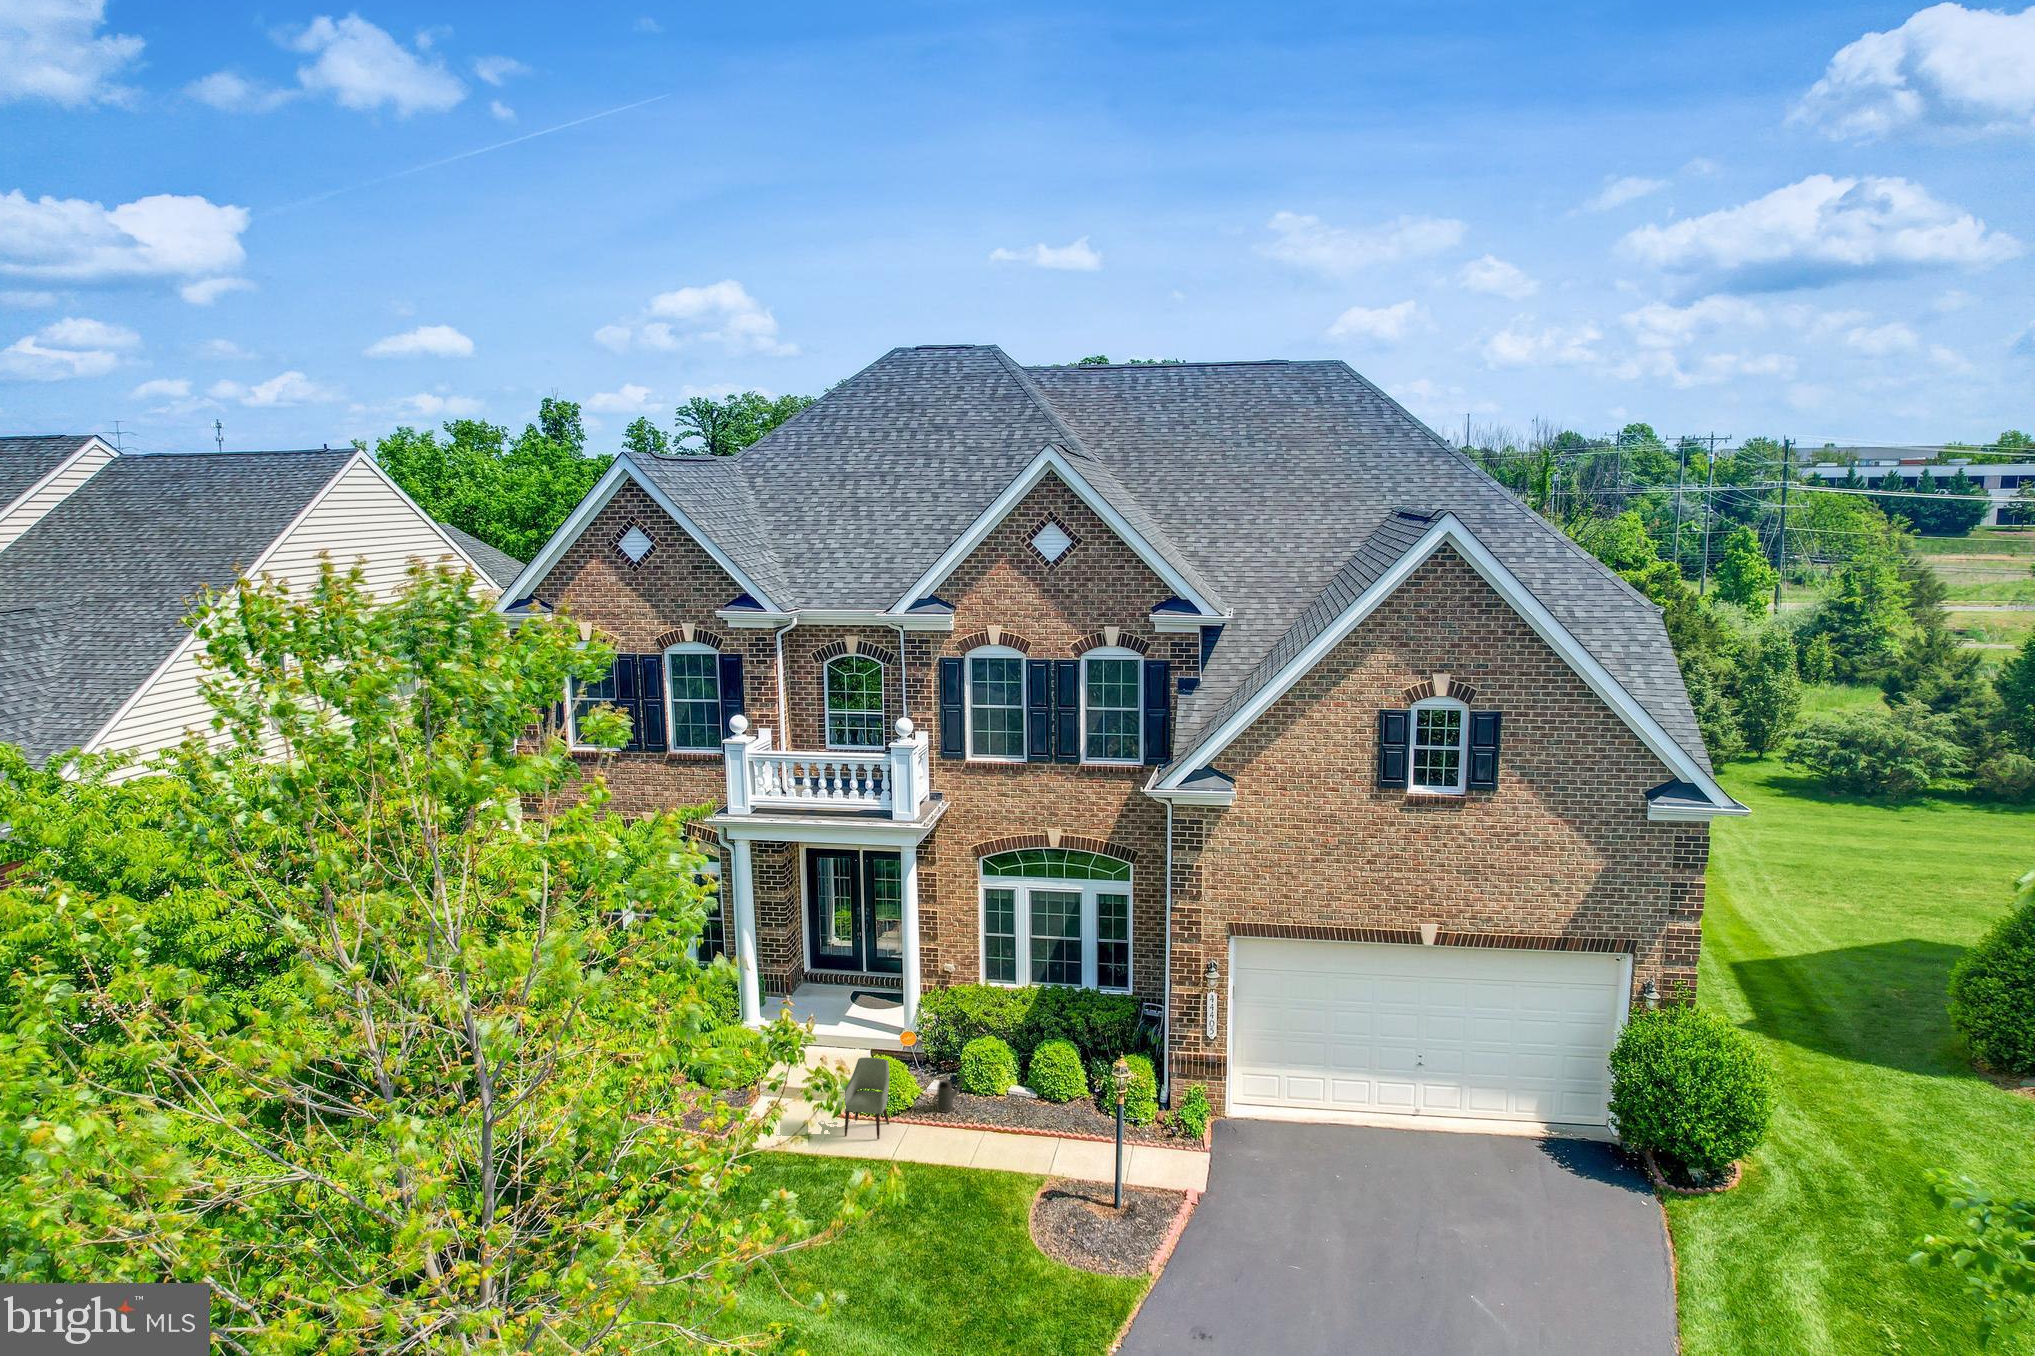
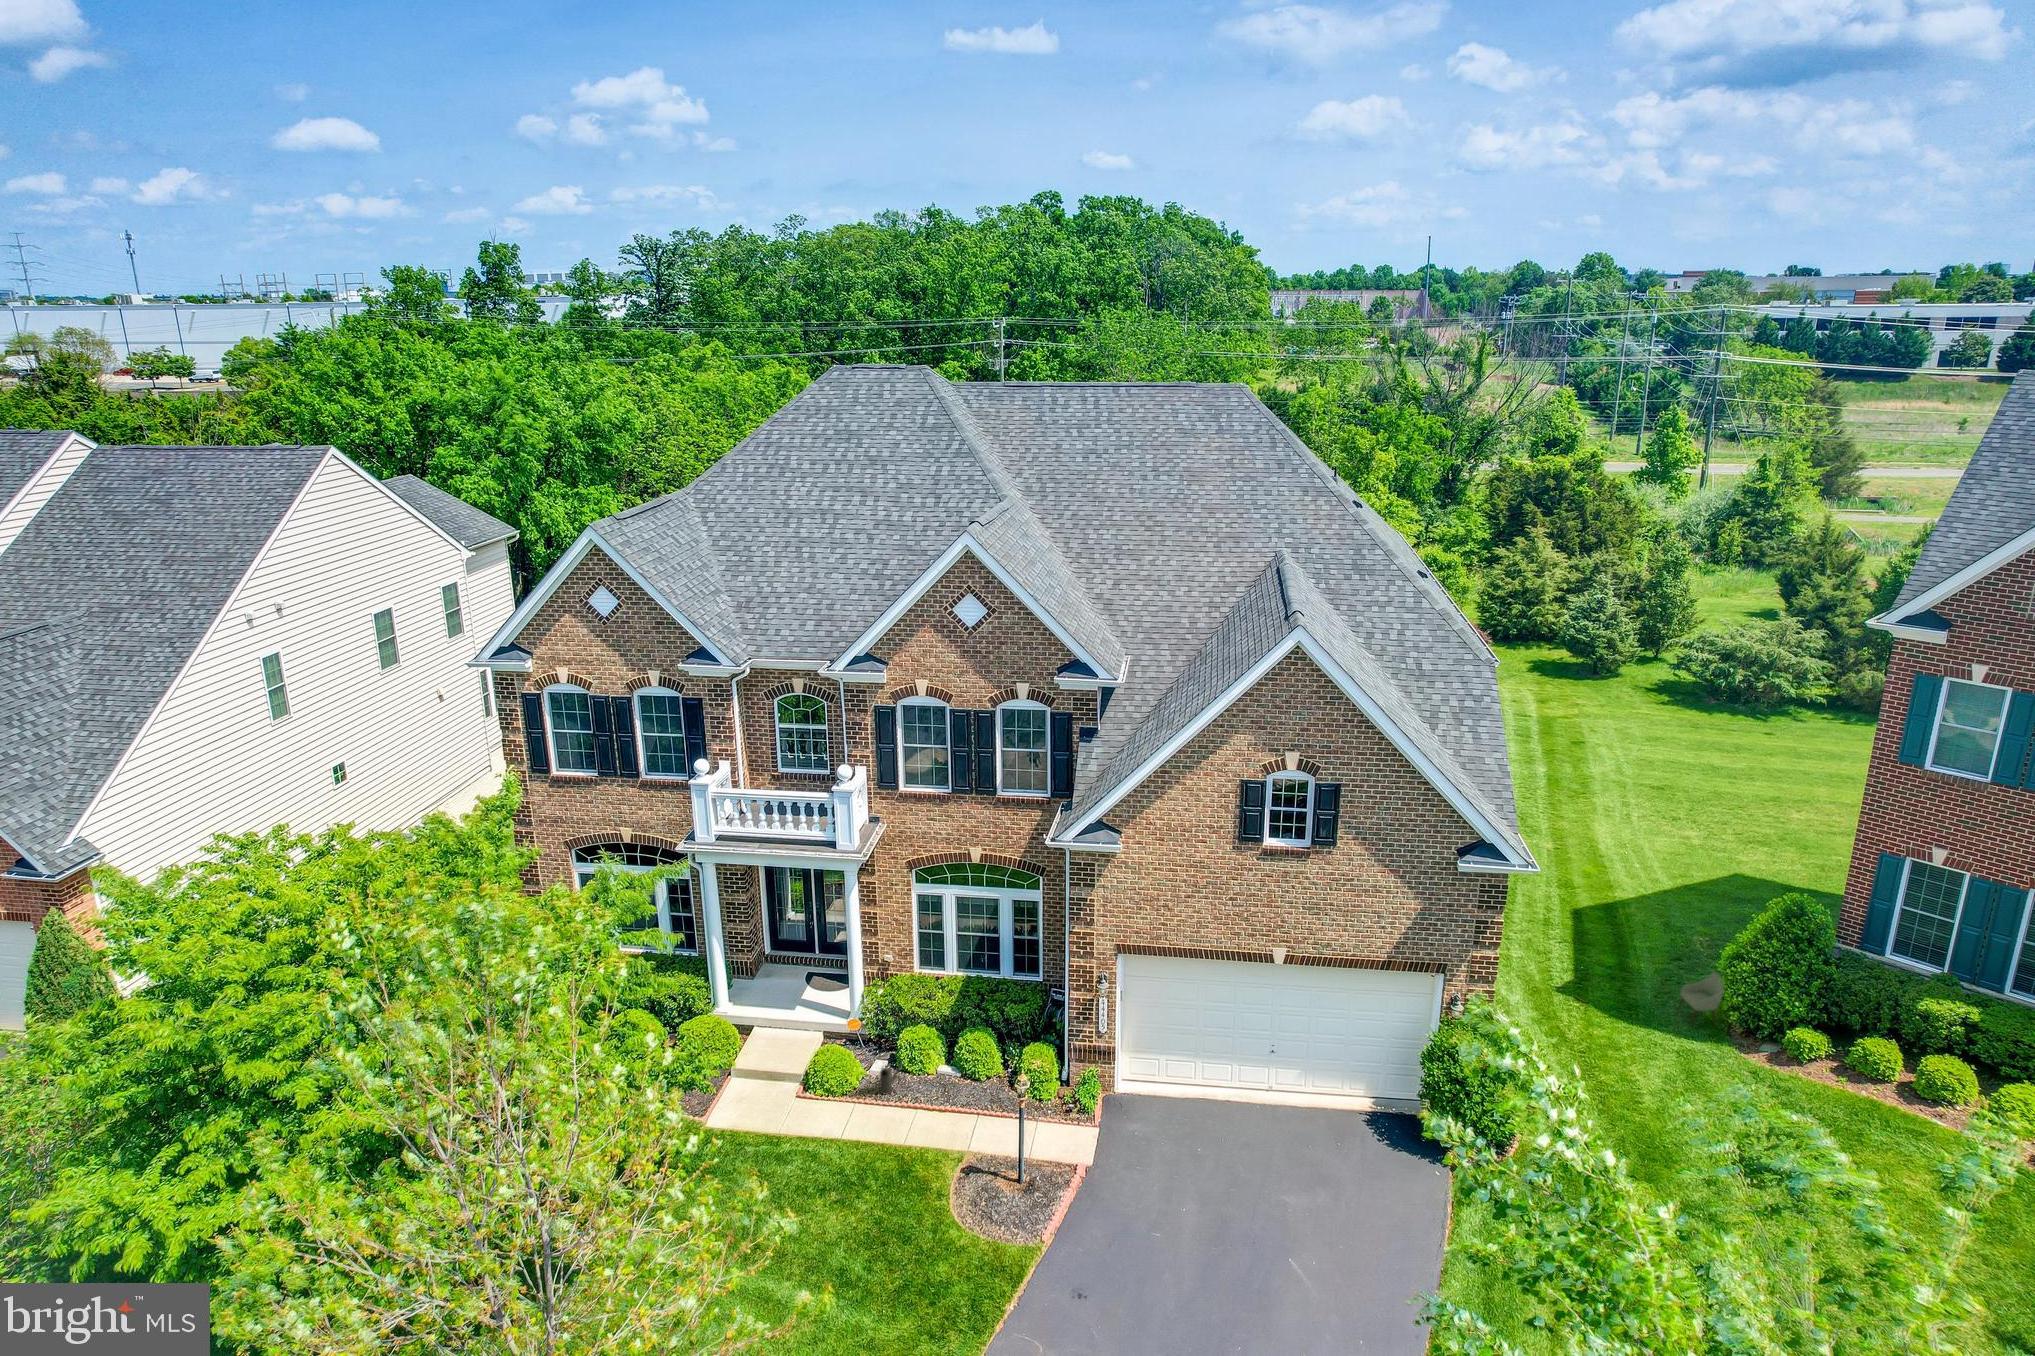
chair: present [845,1058,889,1139] -> present [1678,973,1724,1025]

